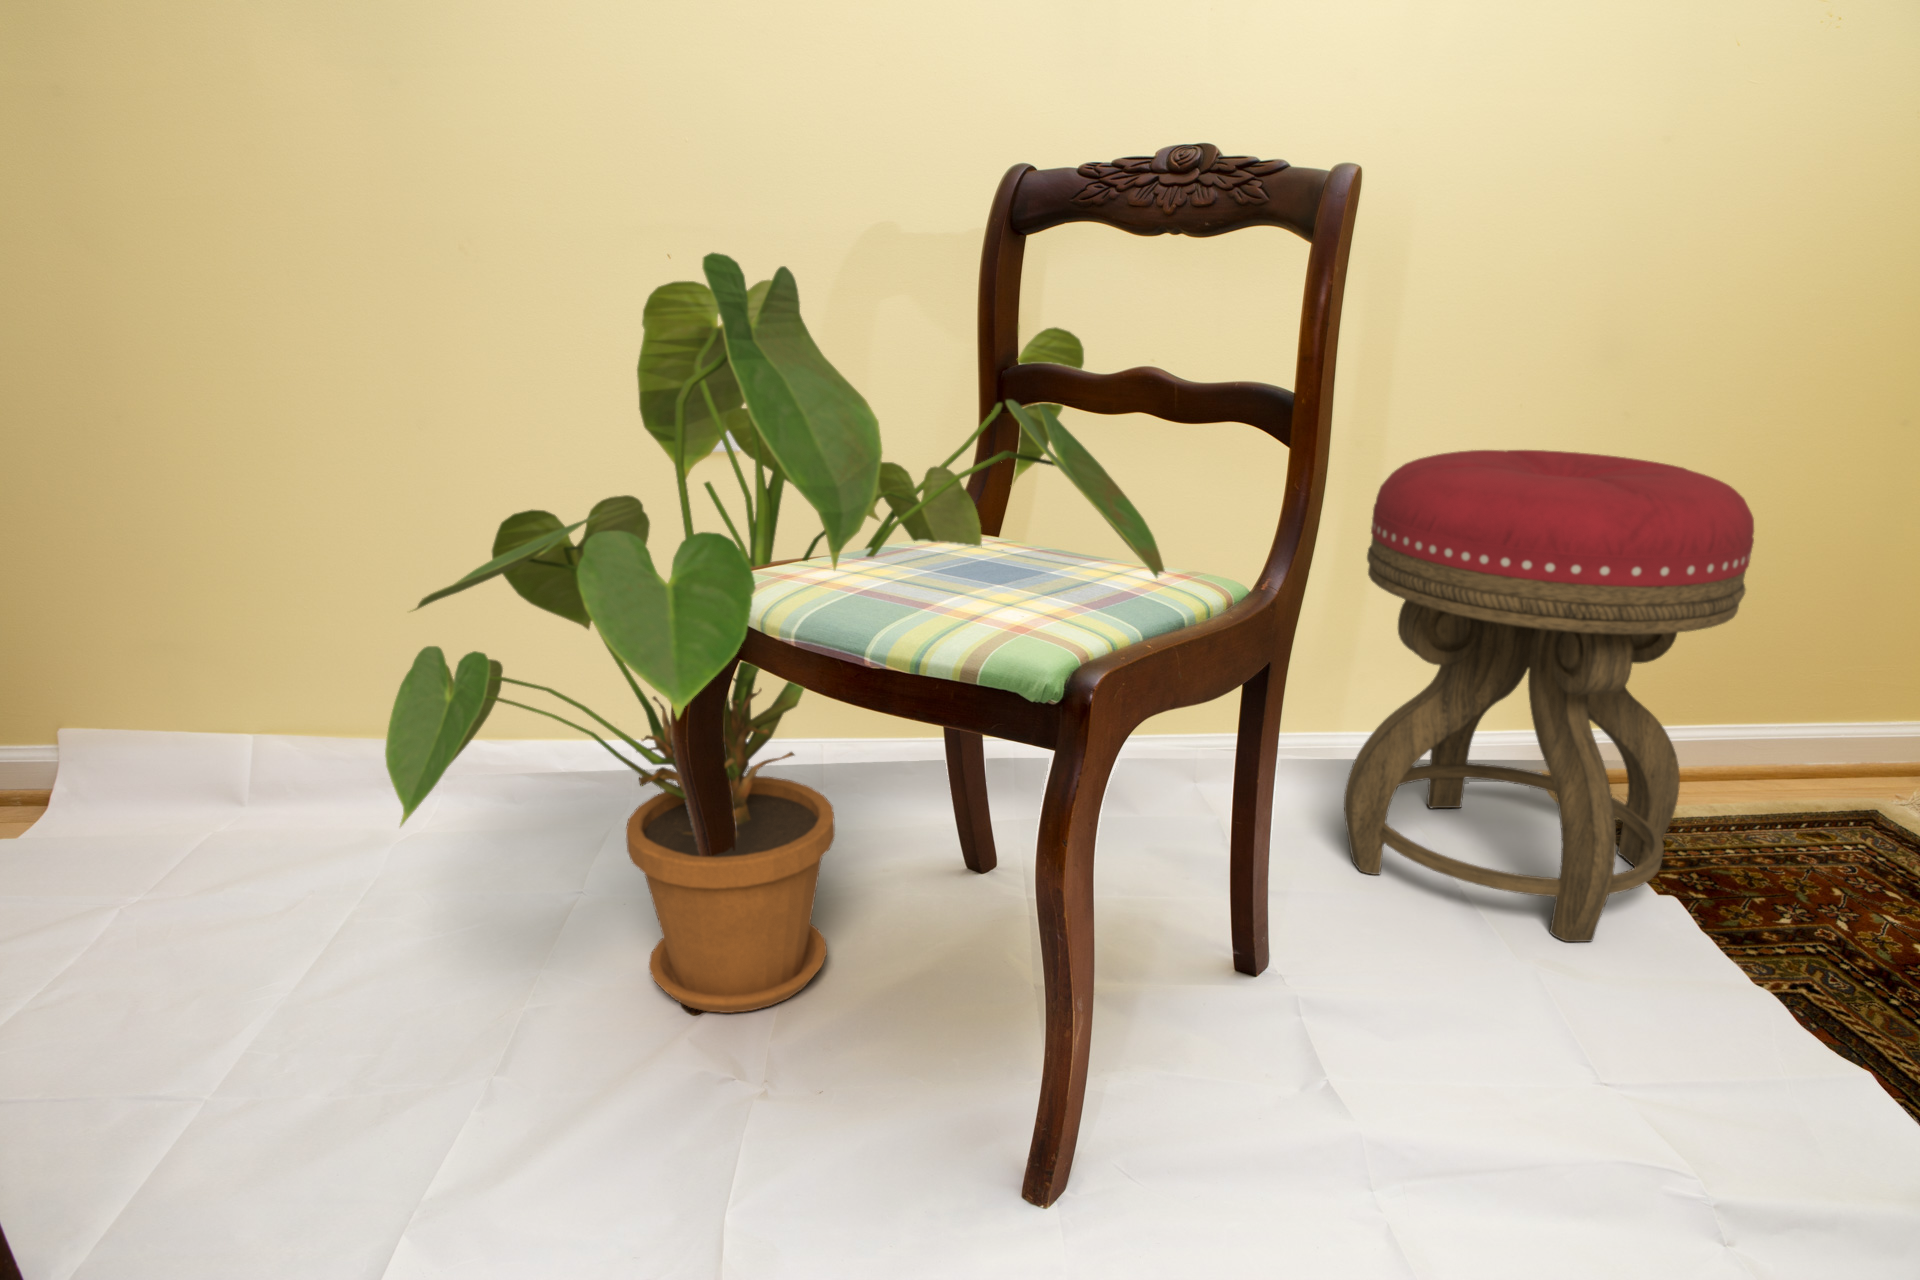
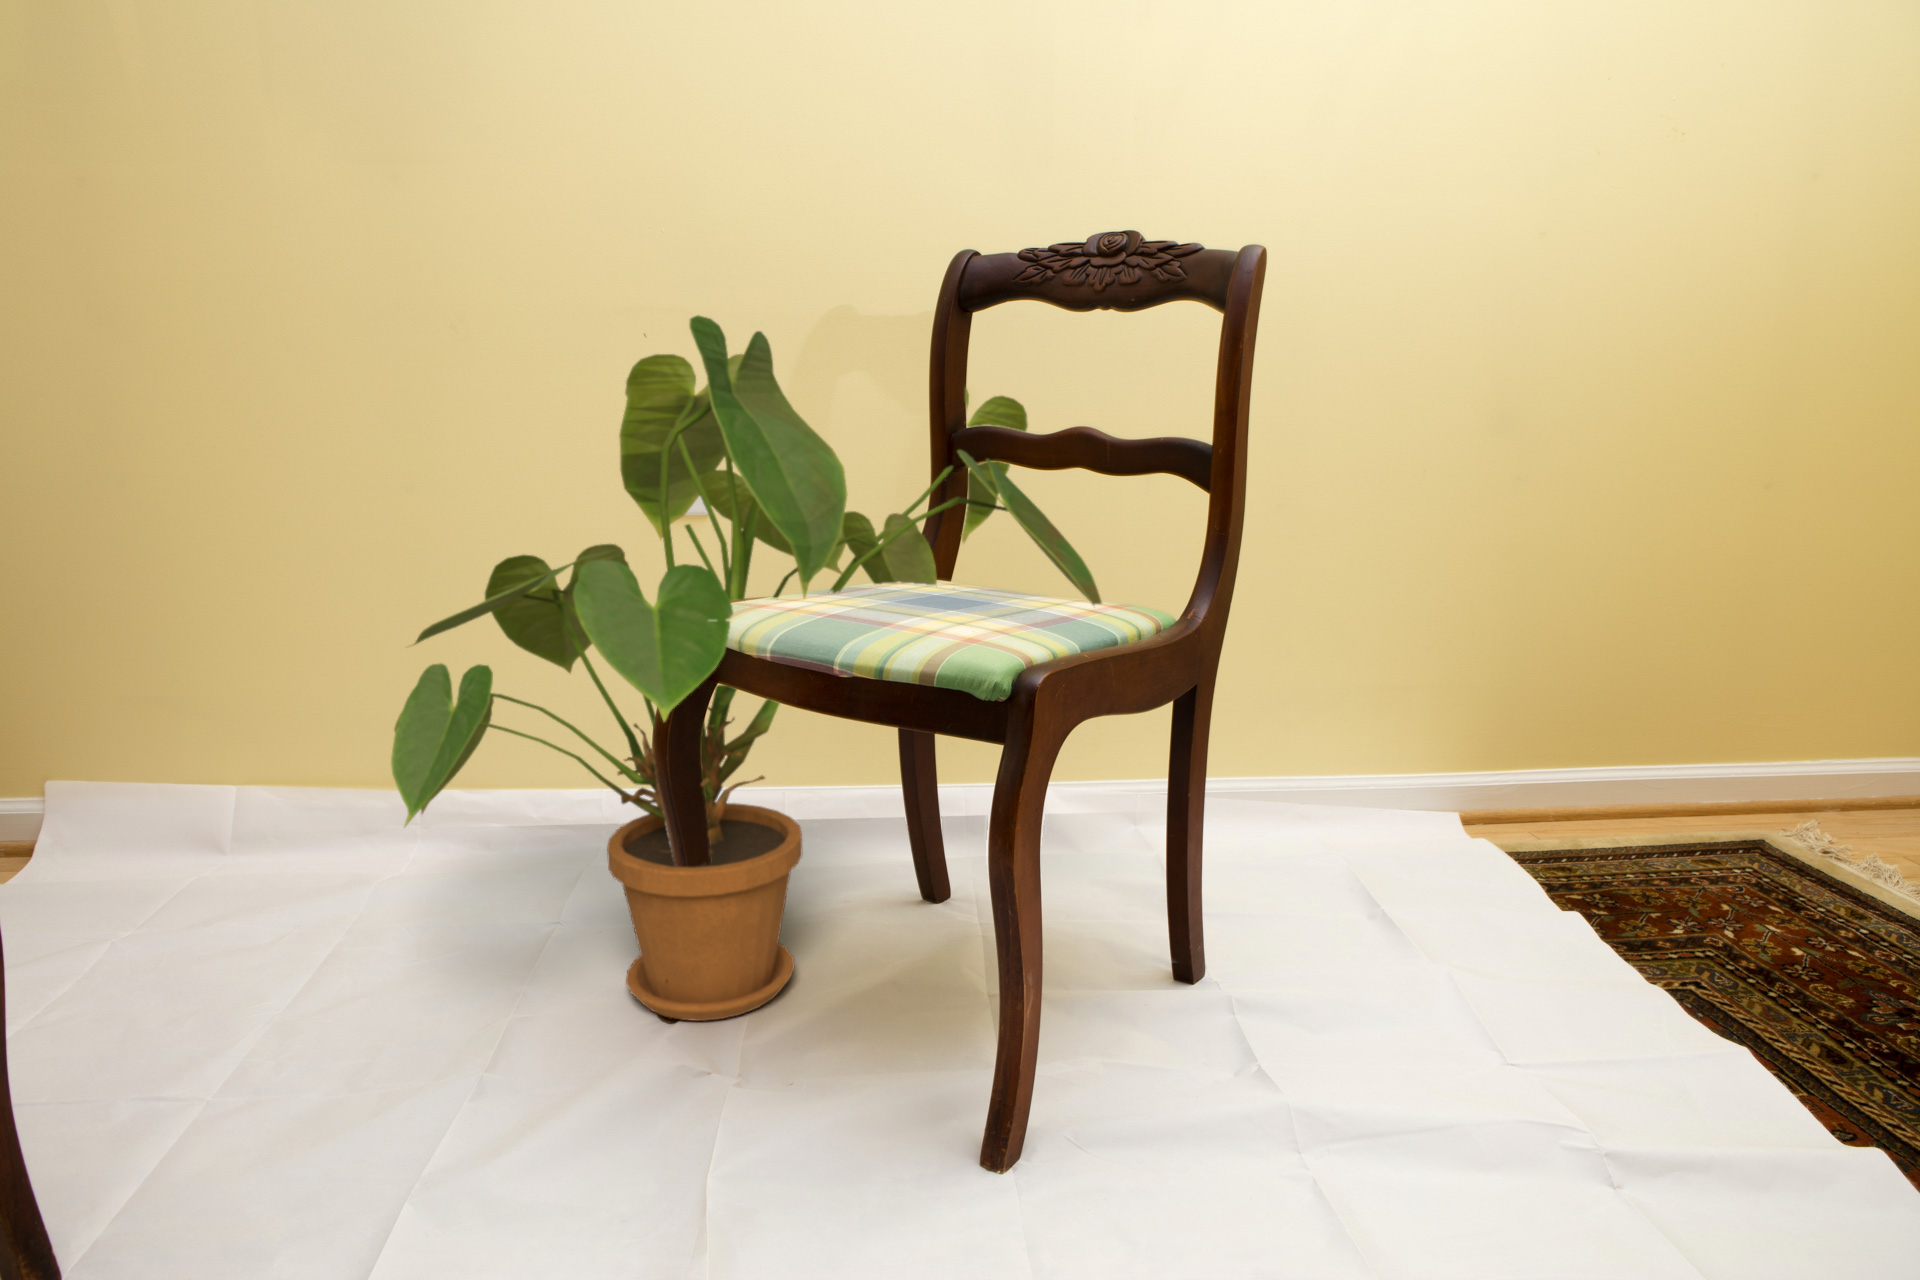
stool: present [1344,450,1754,942] -> none [1274,508,1625,950]

